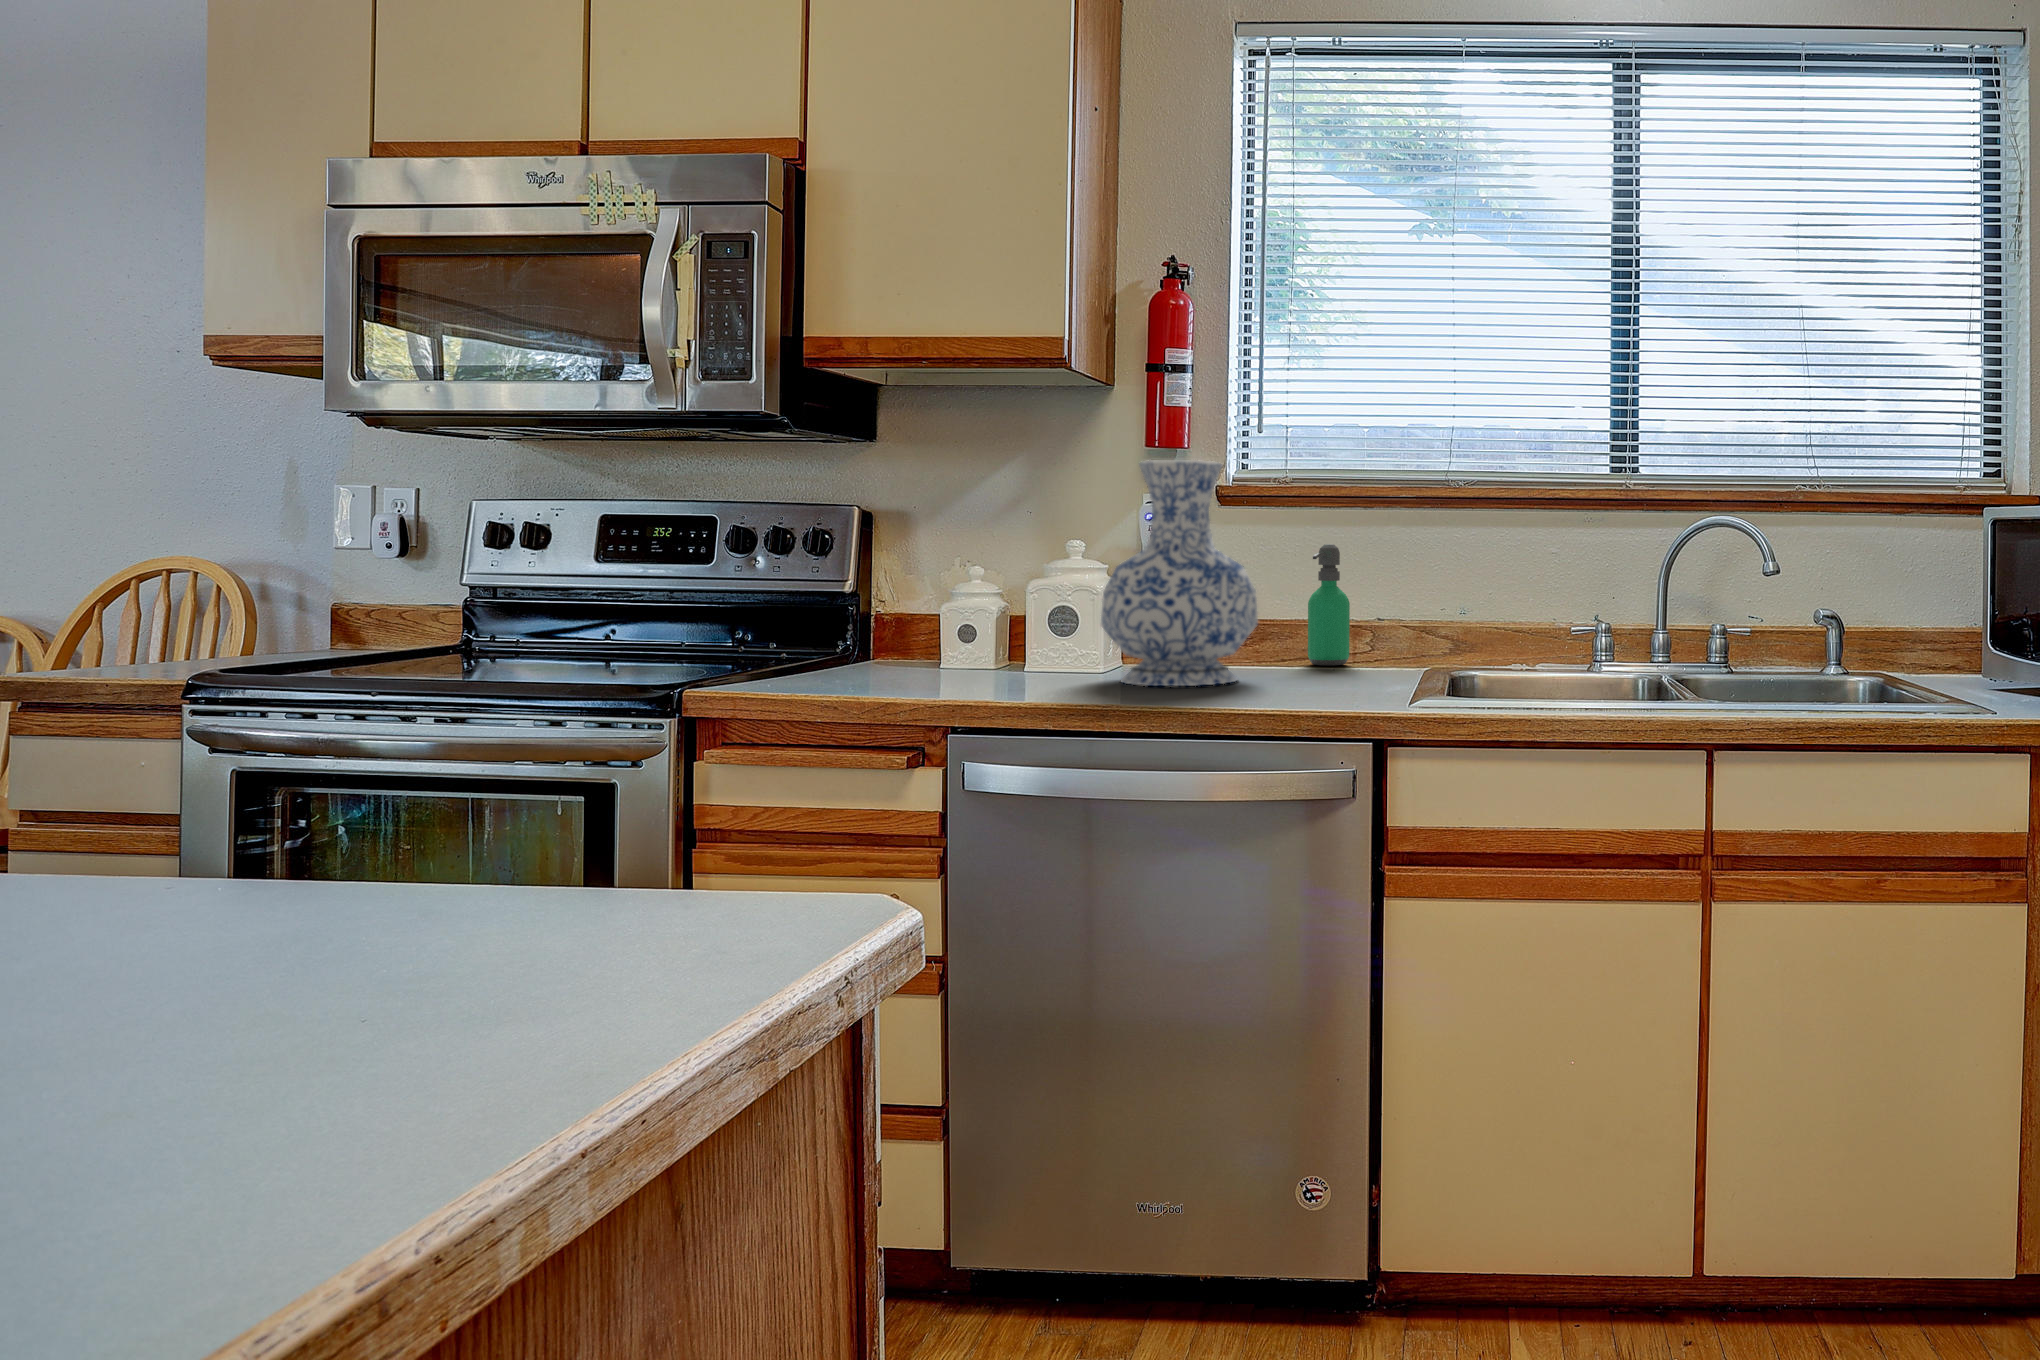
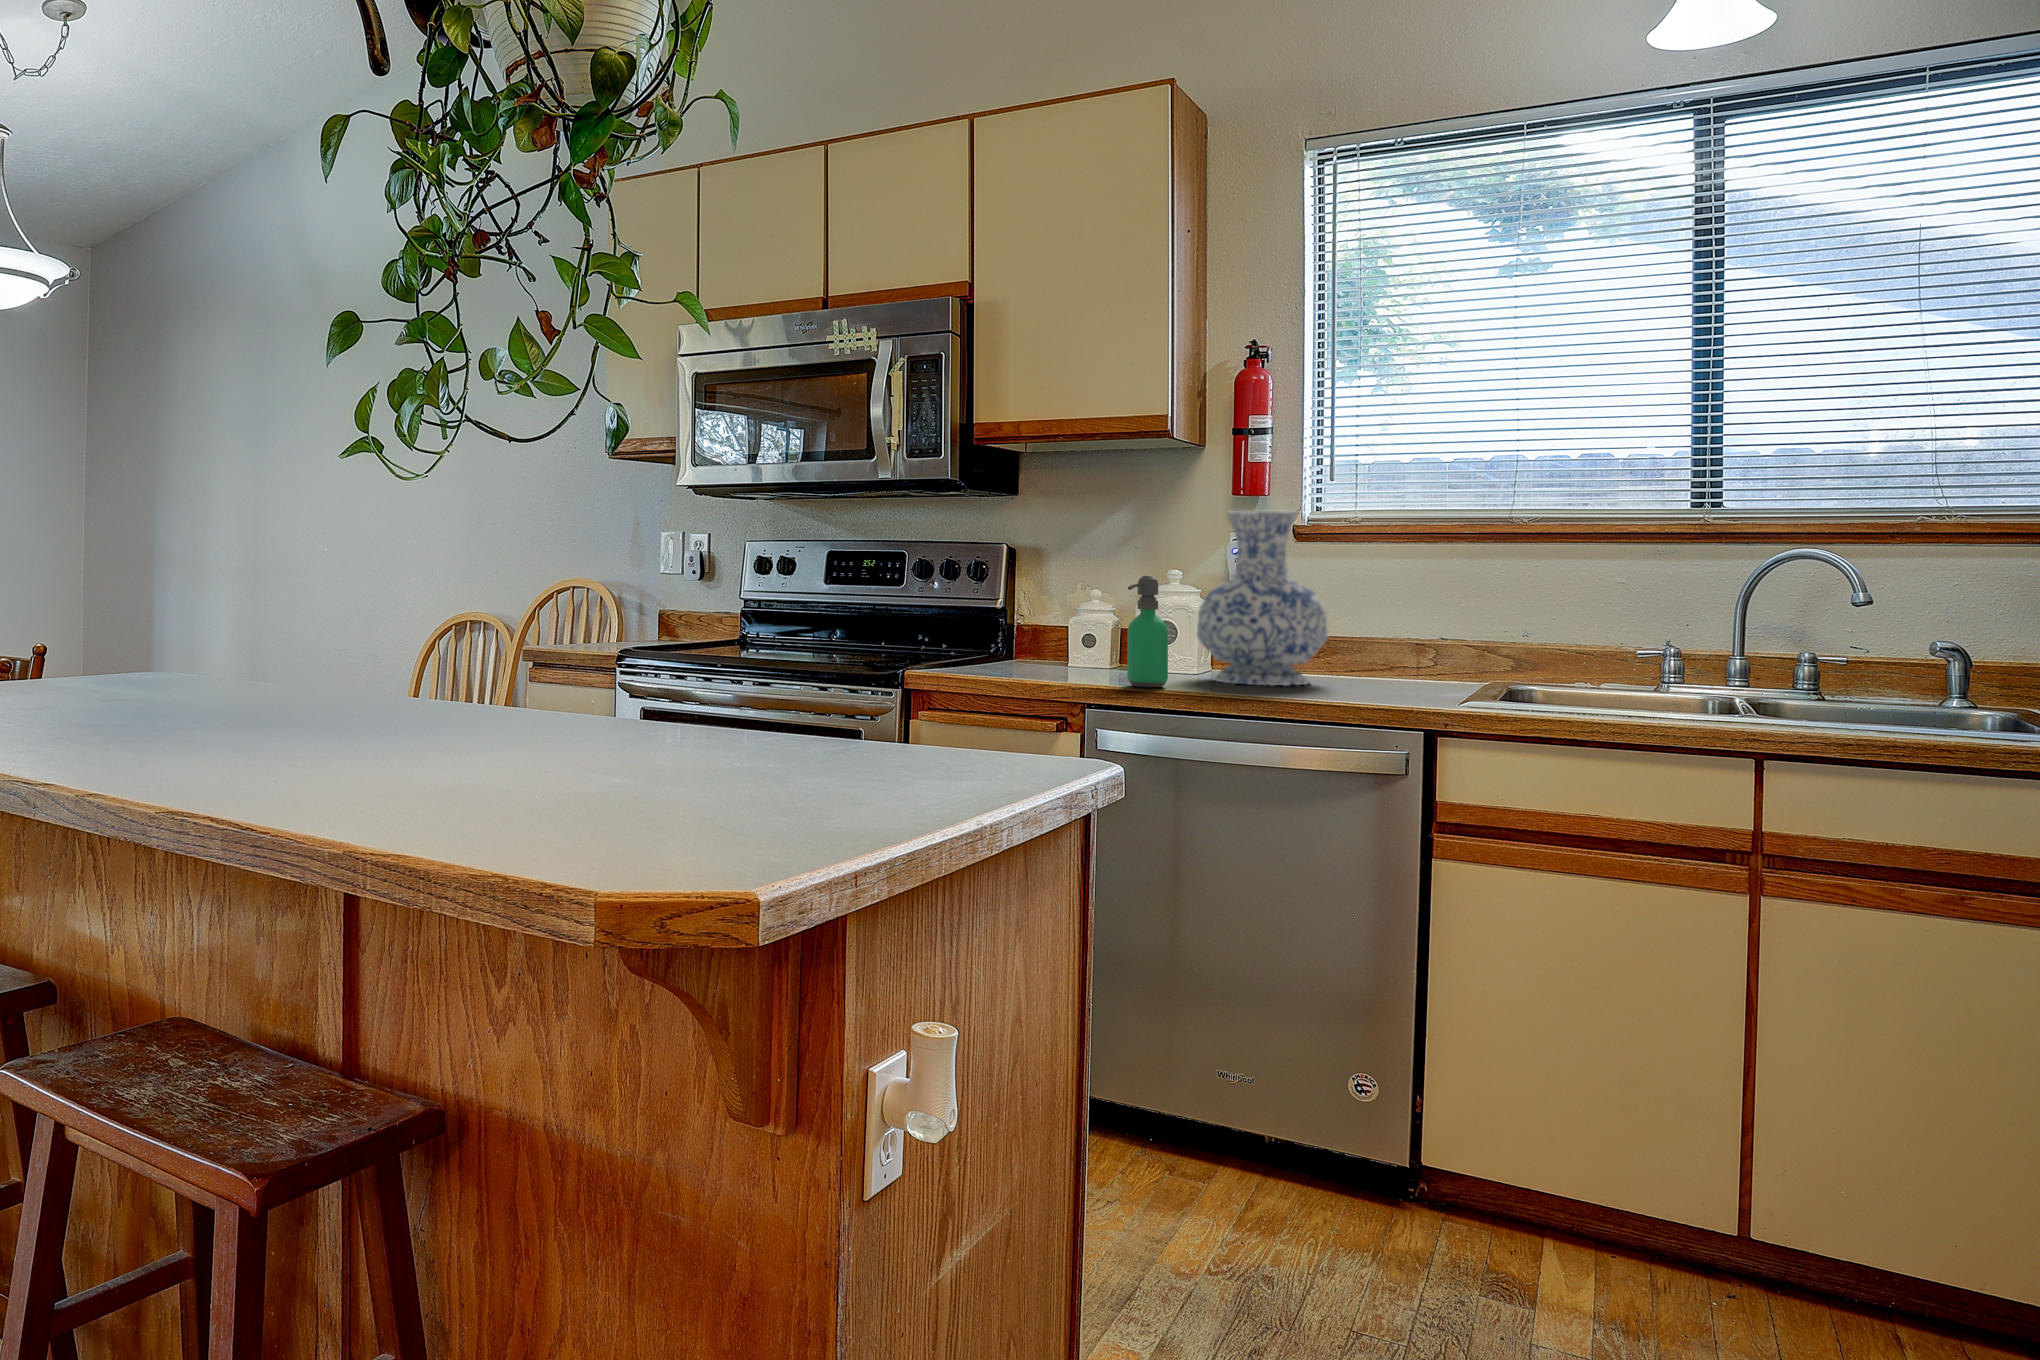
soap dispenser: present [1308,544,1350,665] -> present [1127,575,1168,687]

